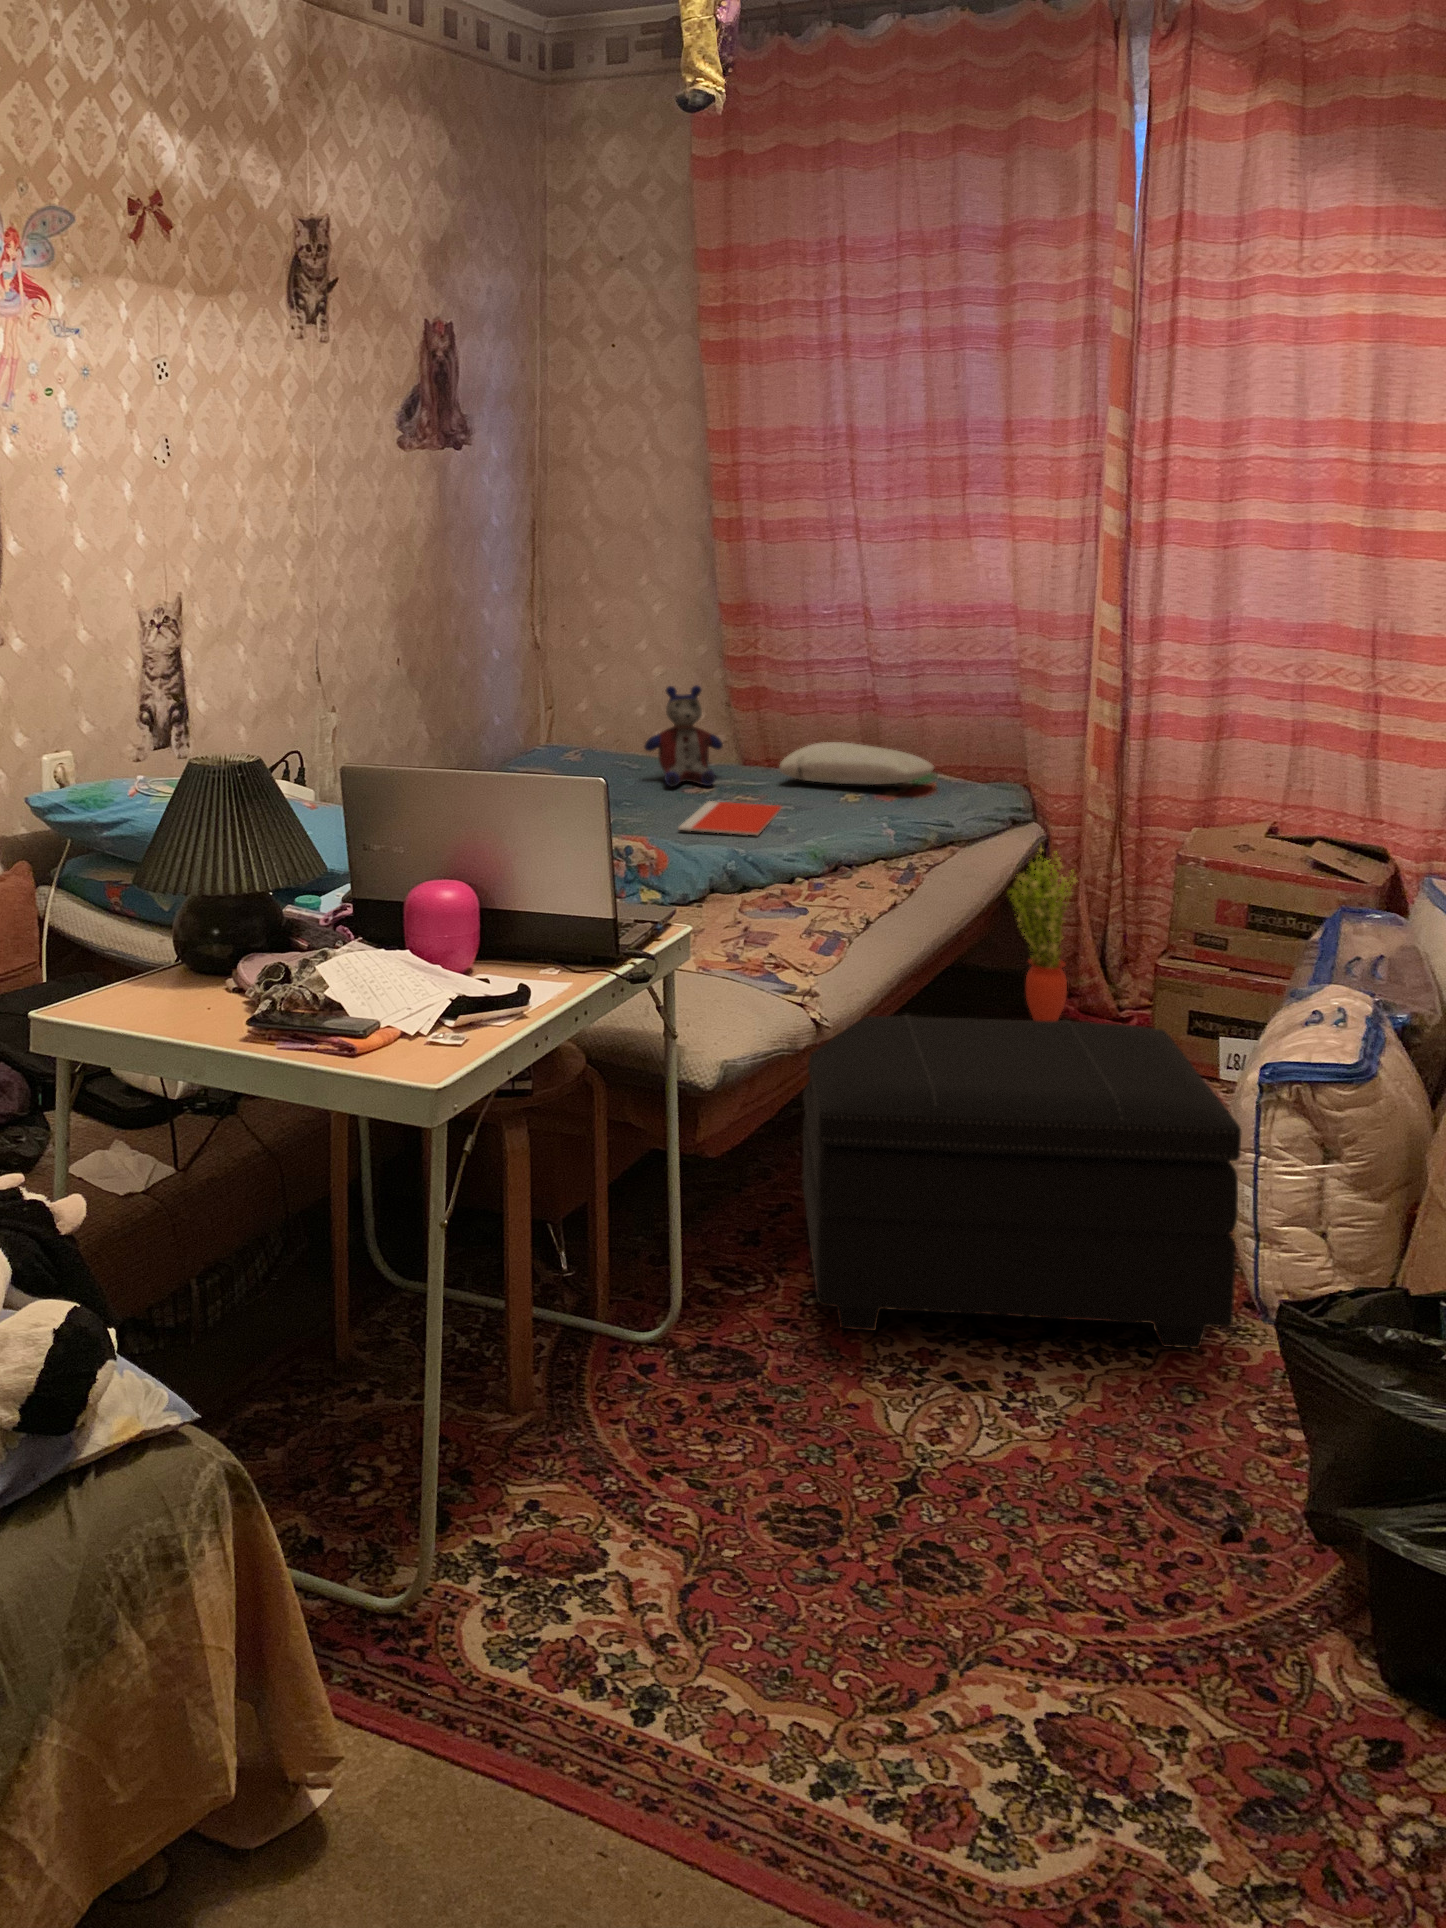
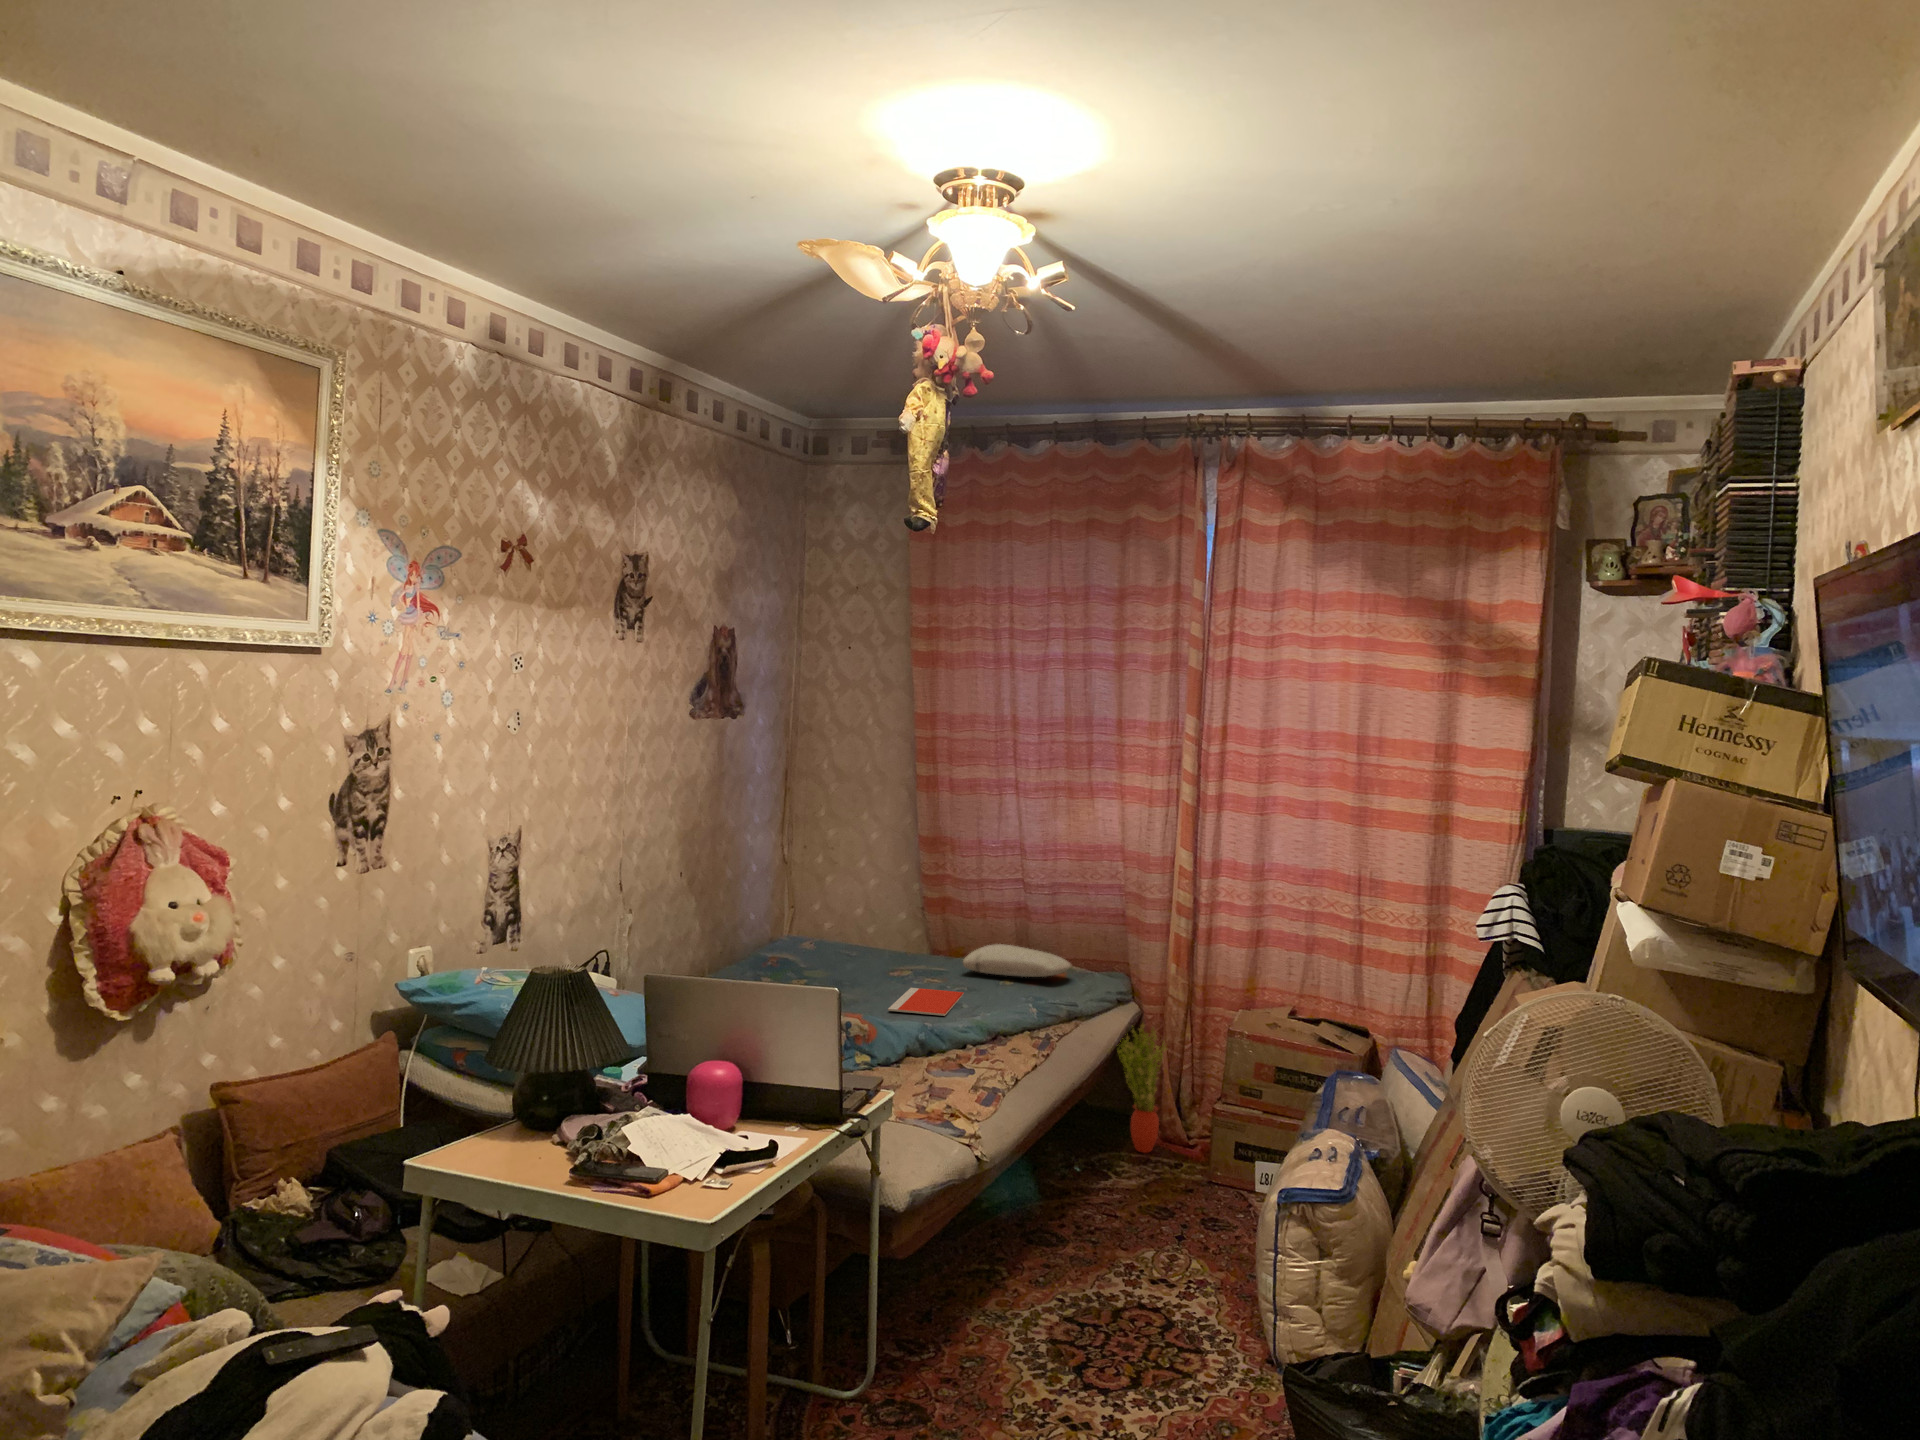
stuffed bear: present [645,686,723,787] -> none [866,901,923,976]
footstool: present [802,1015,1241,1349] -> none [967,1153,1260,1391]

